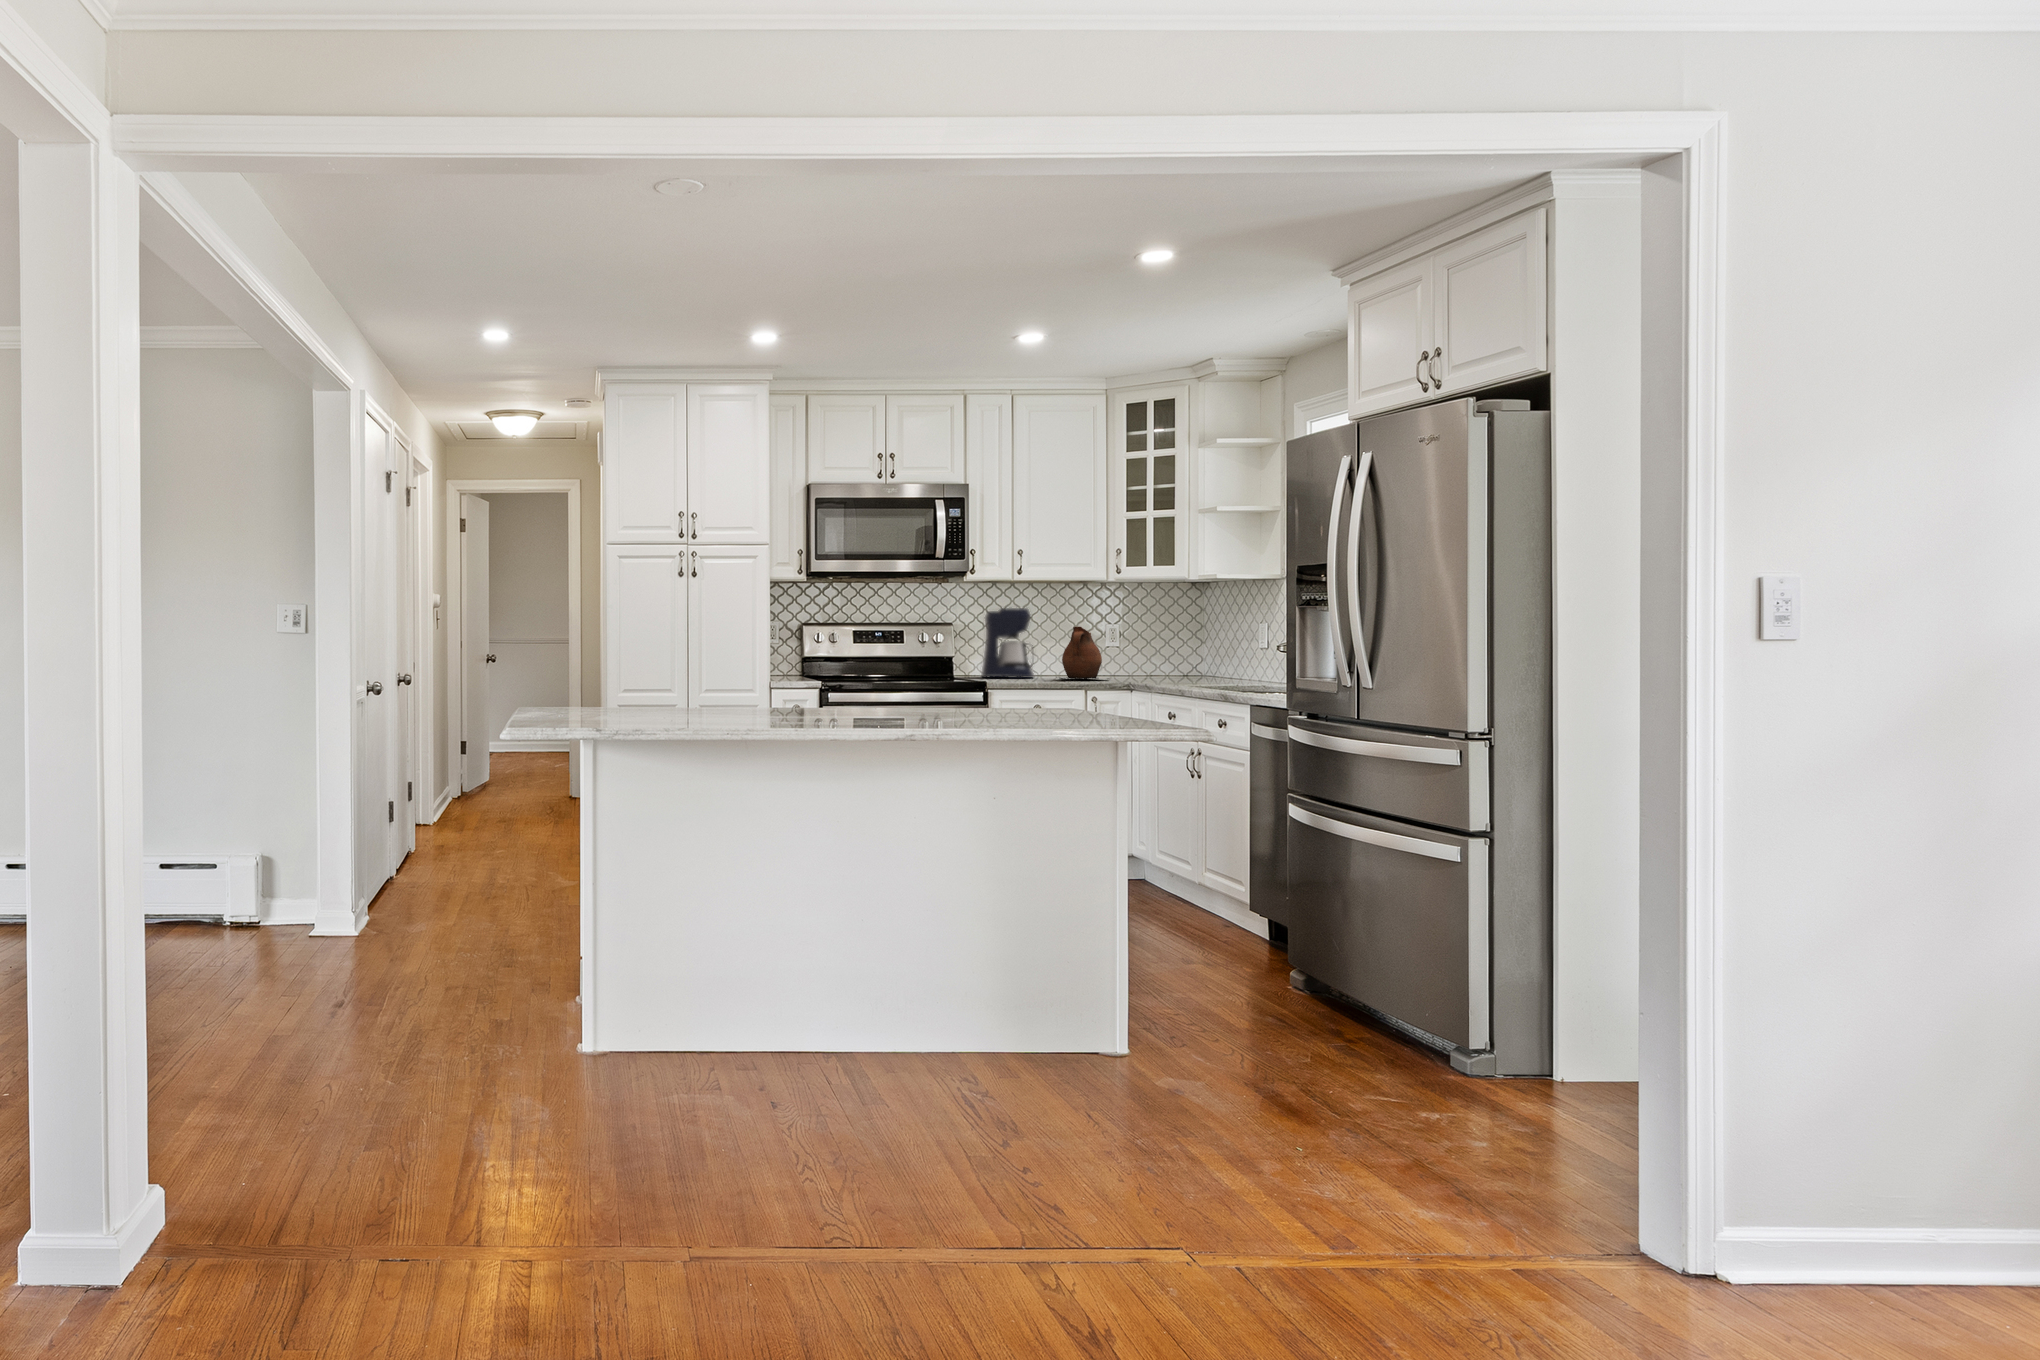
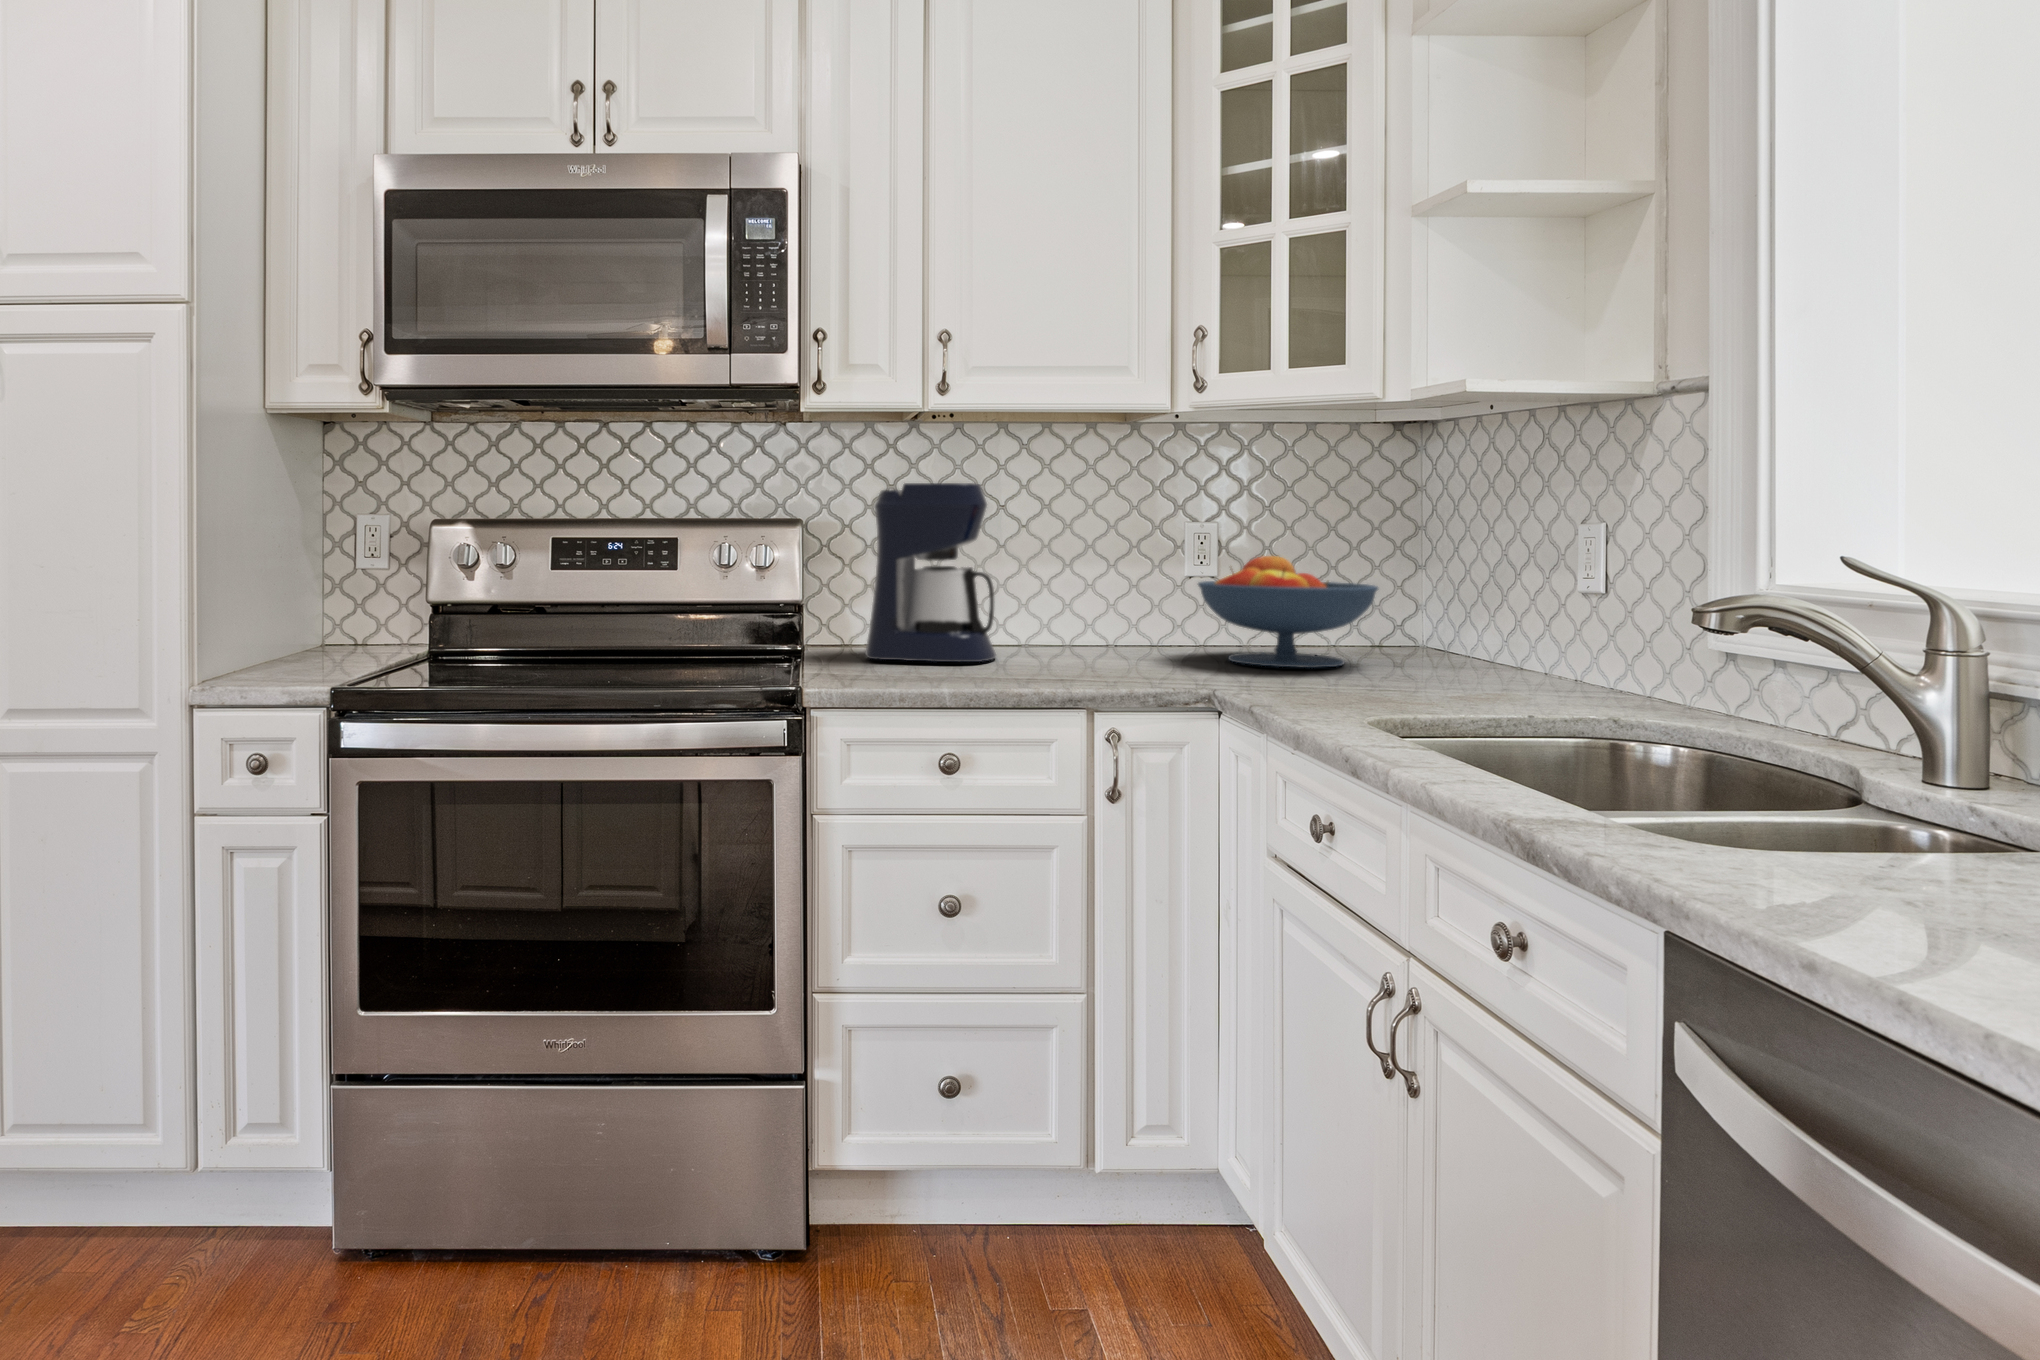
ceramic pitcher: present [1060,627,1102,679] -> none [1025,534,1163,682]
fruit bowl: none [1112,636,1184,677] -> present [1198,556,1378,668]

